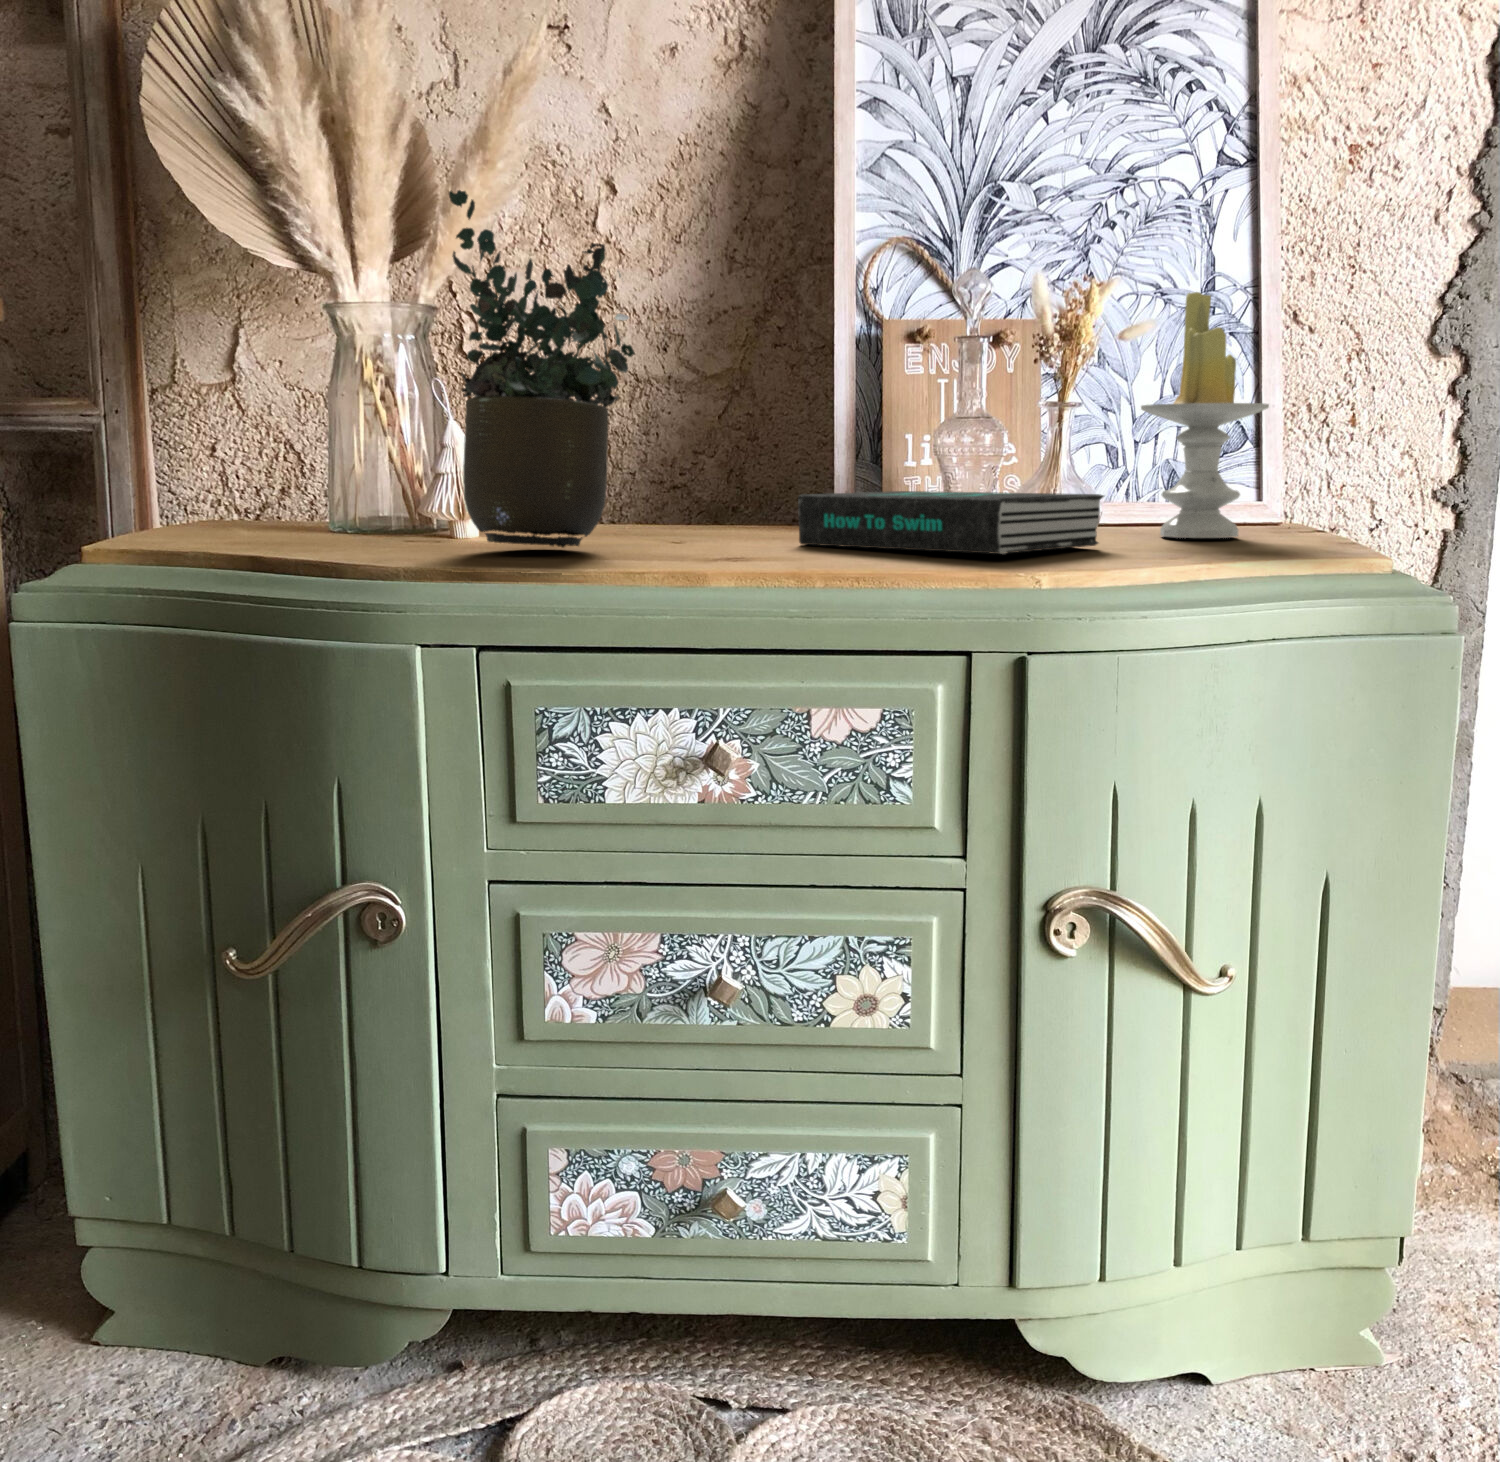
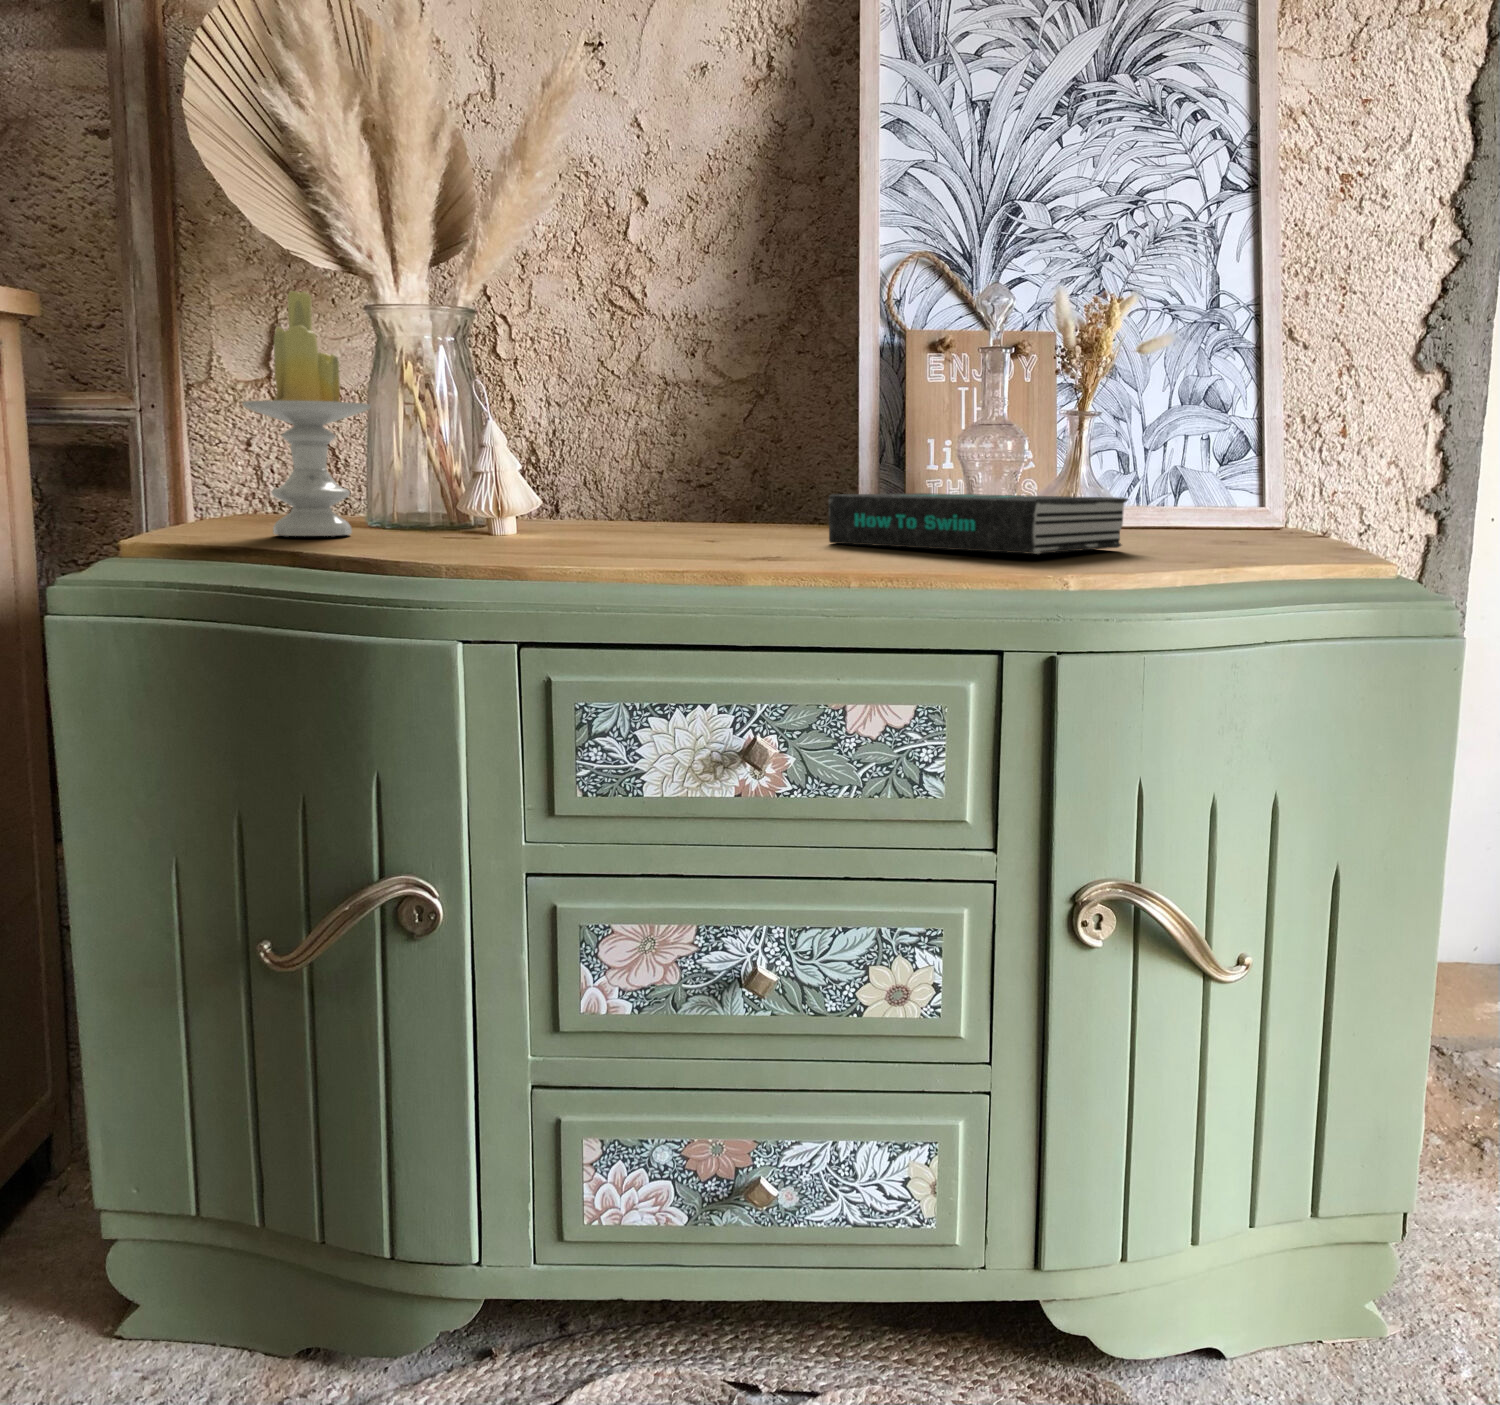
potted plant: present [449,190,635,548] -> none [490,192,674,543]
candle: present [1141,292,1269,538] -> present [243,291,371,536]

